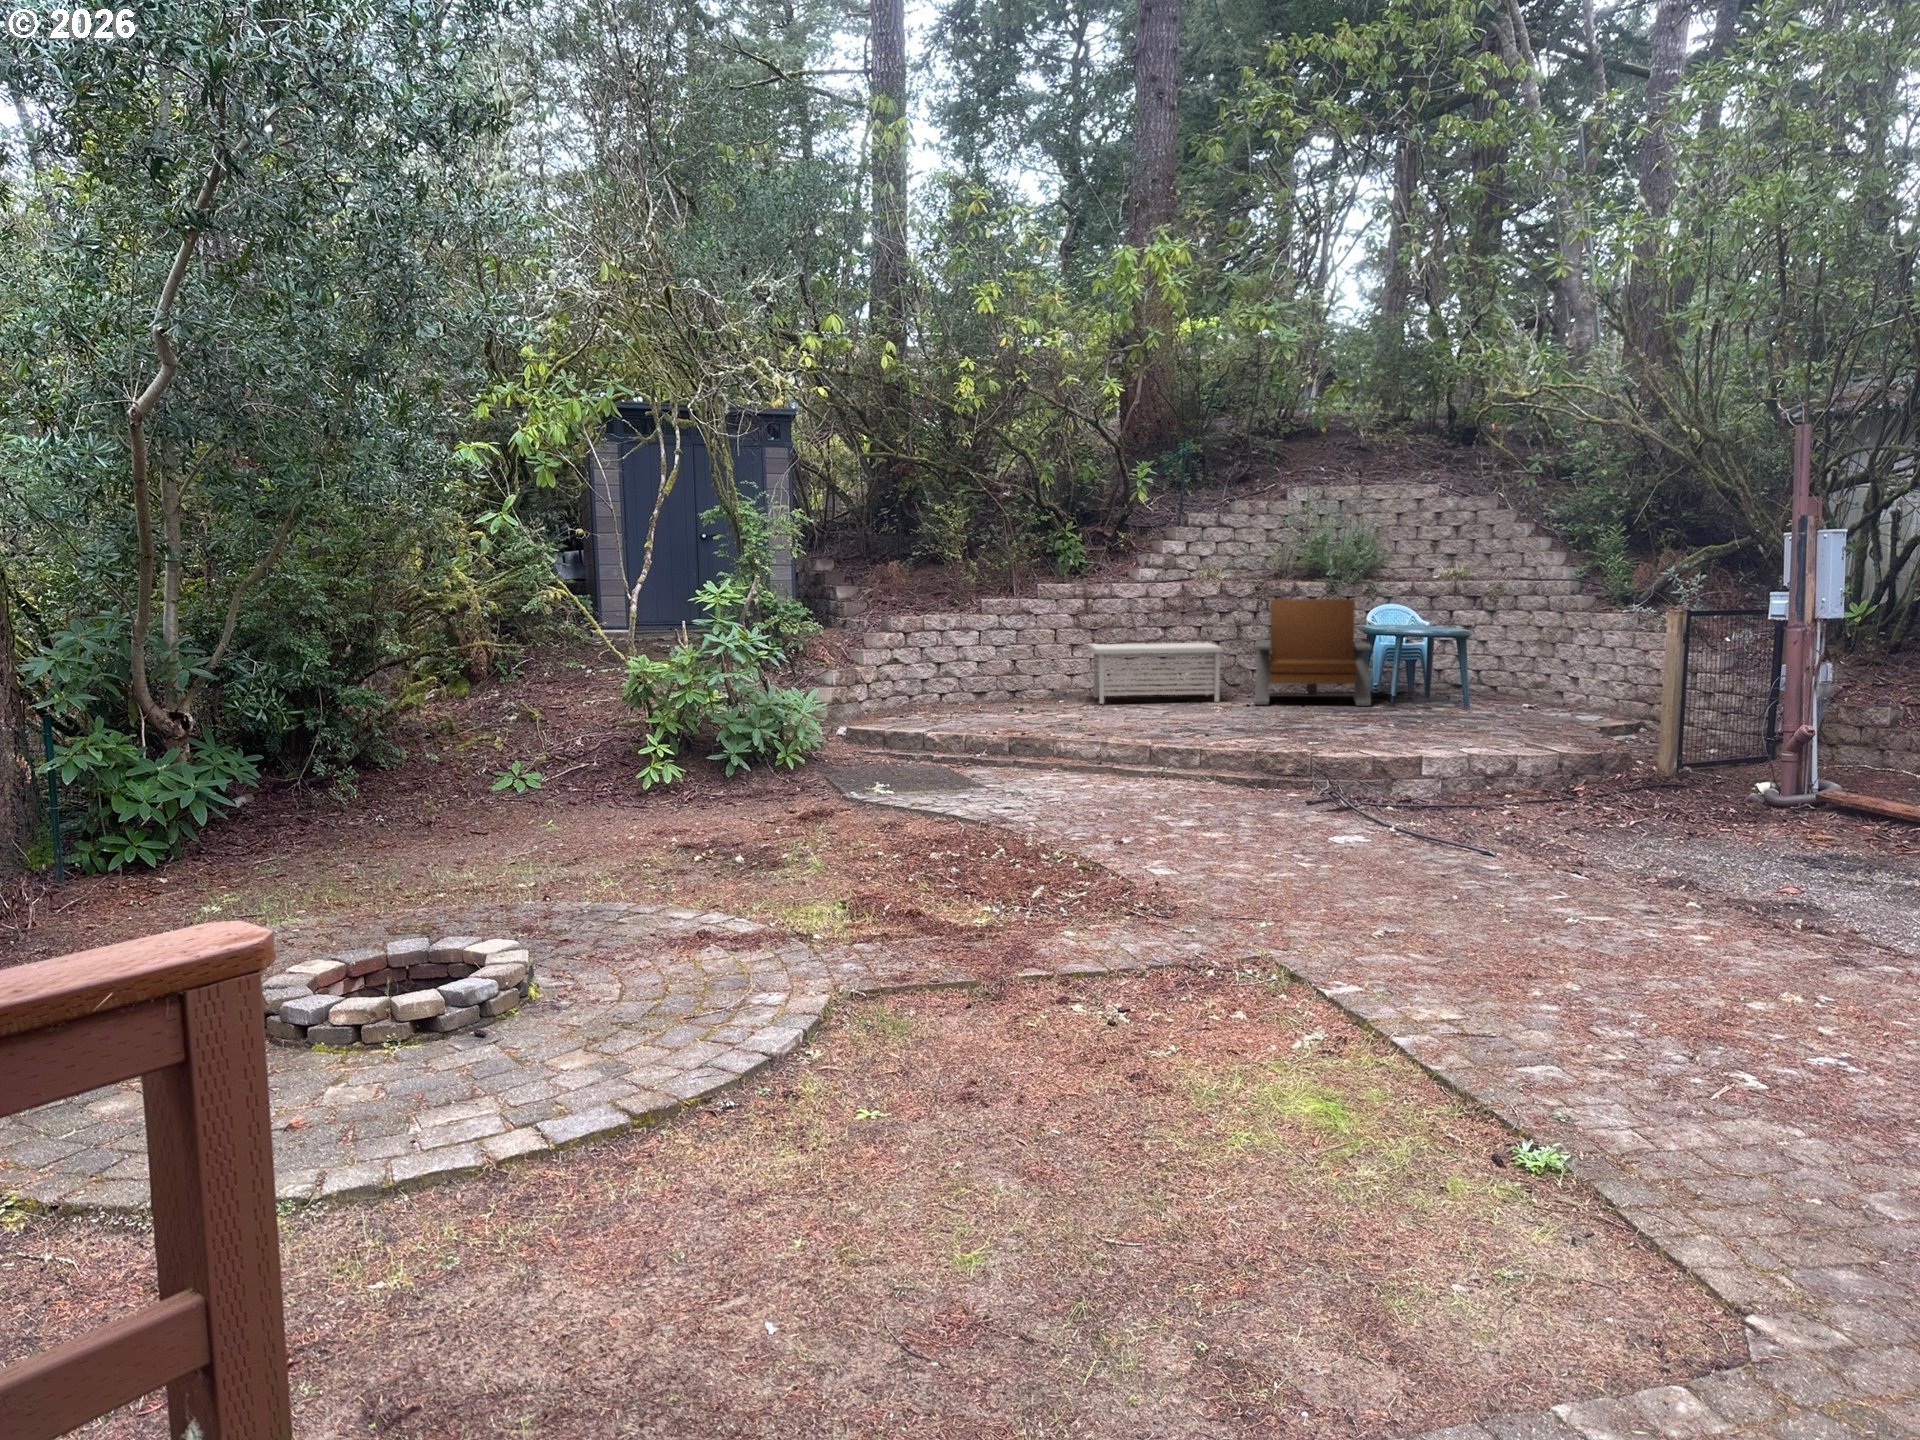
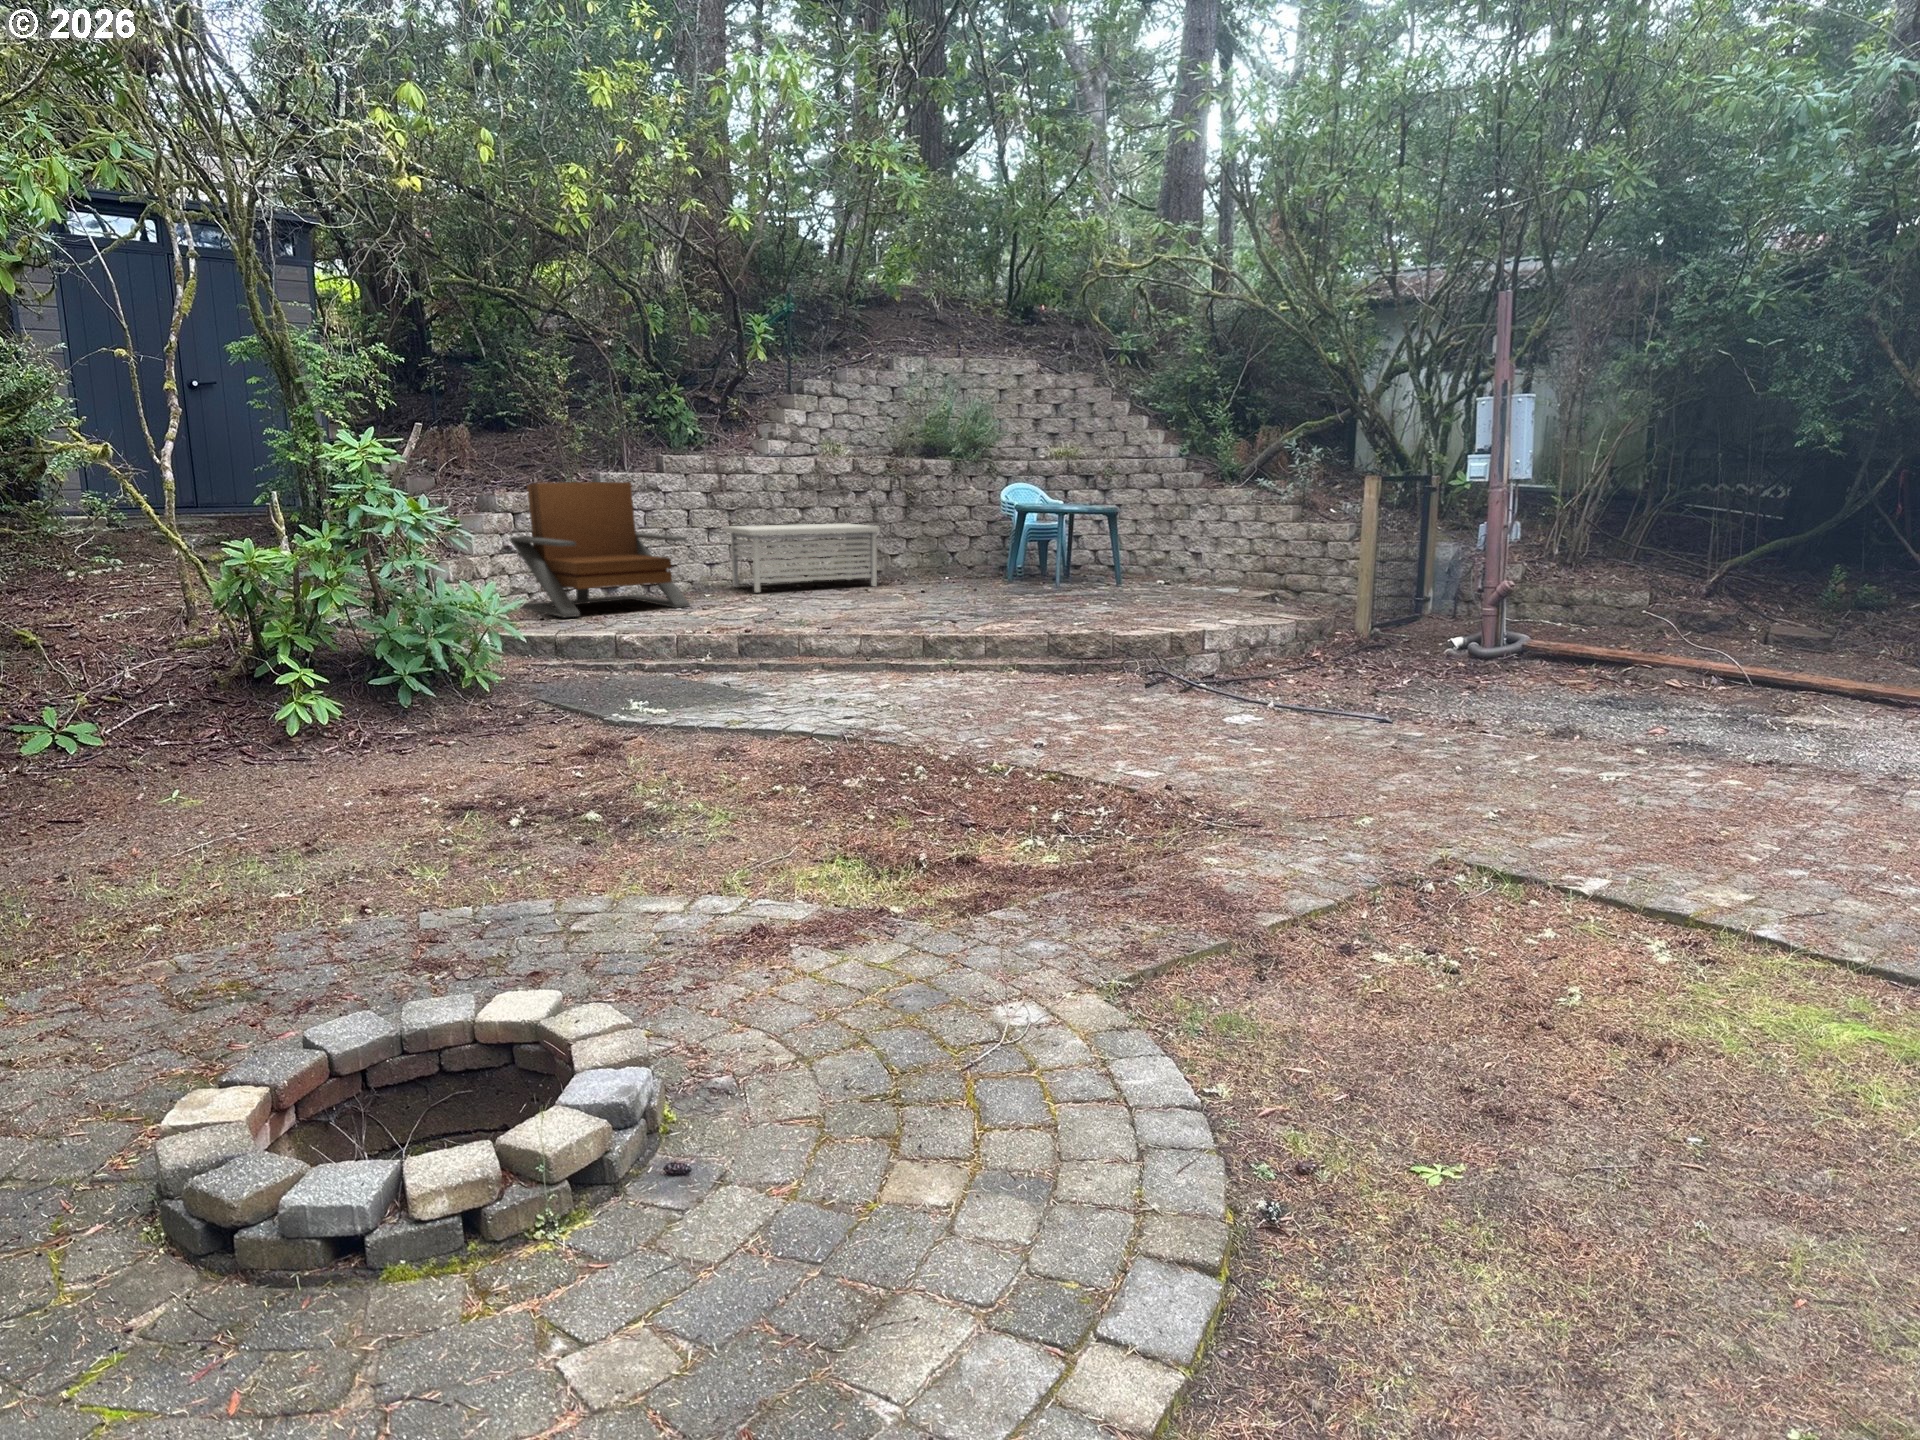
lounge chair: present [1255,599,1372,706] -> present [510,482,690,617]

